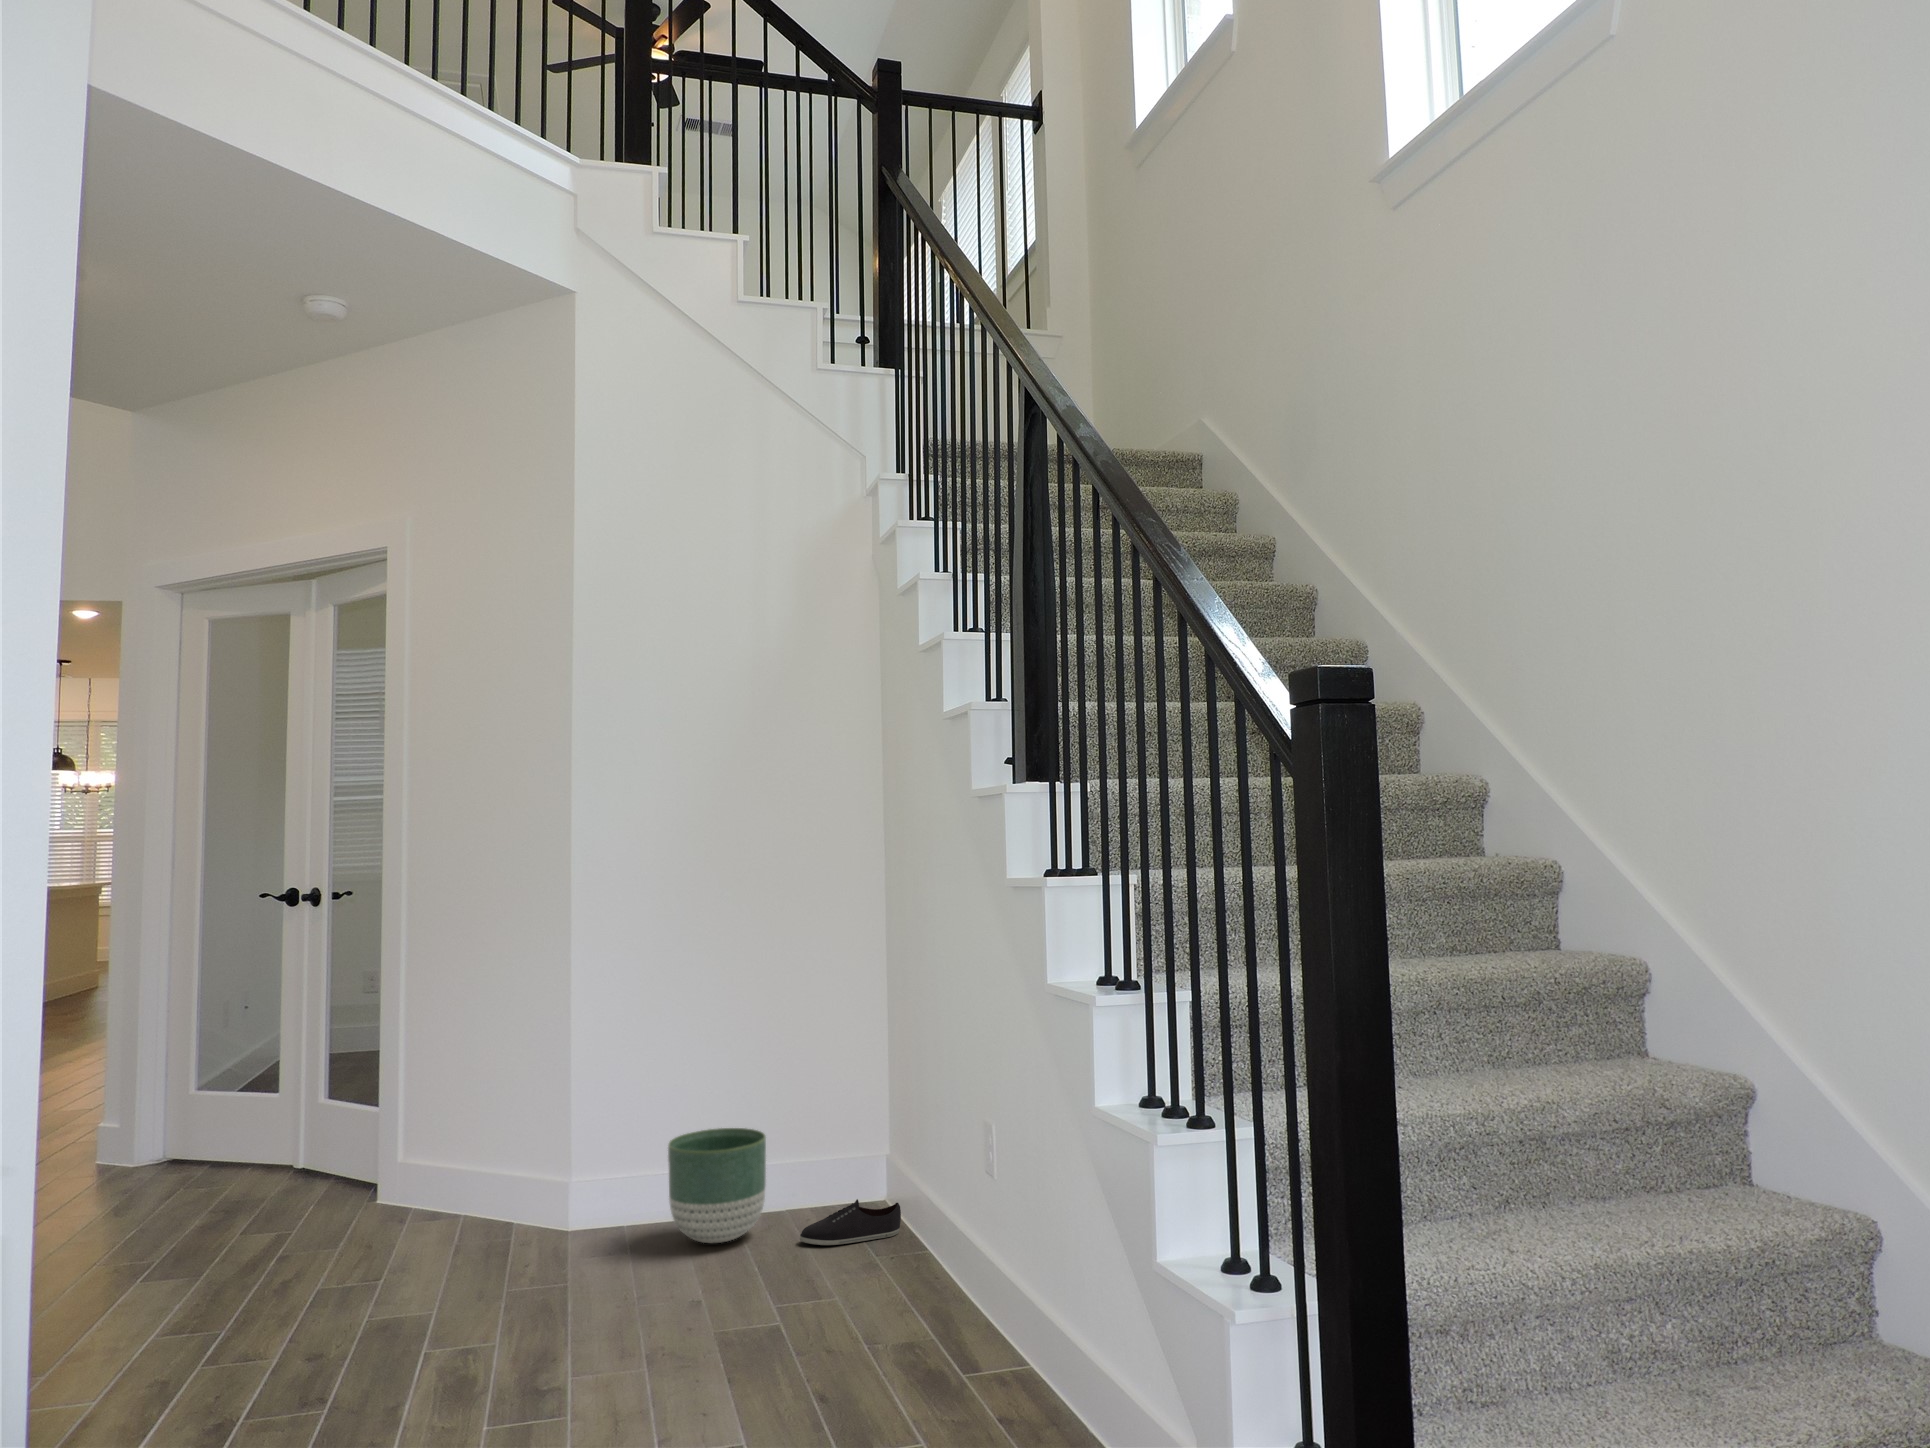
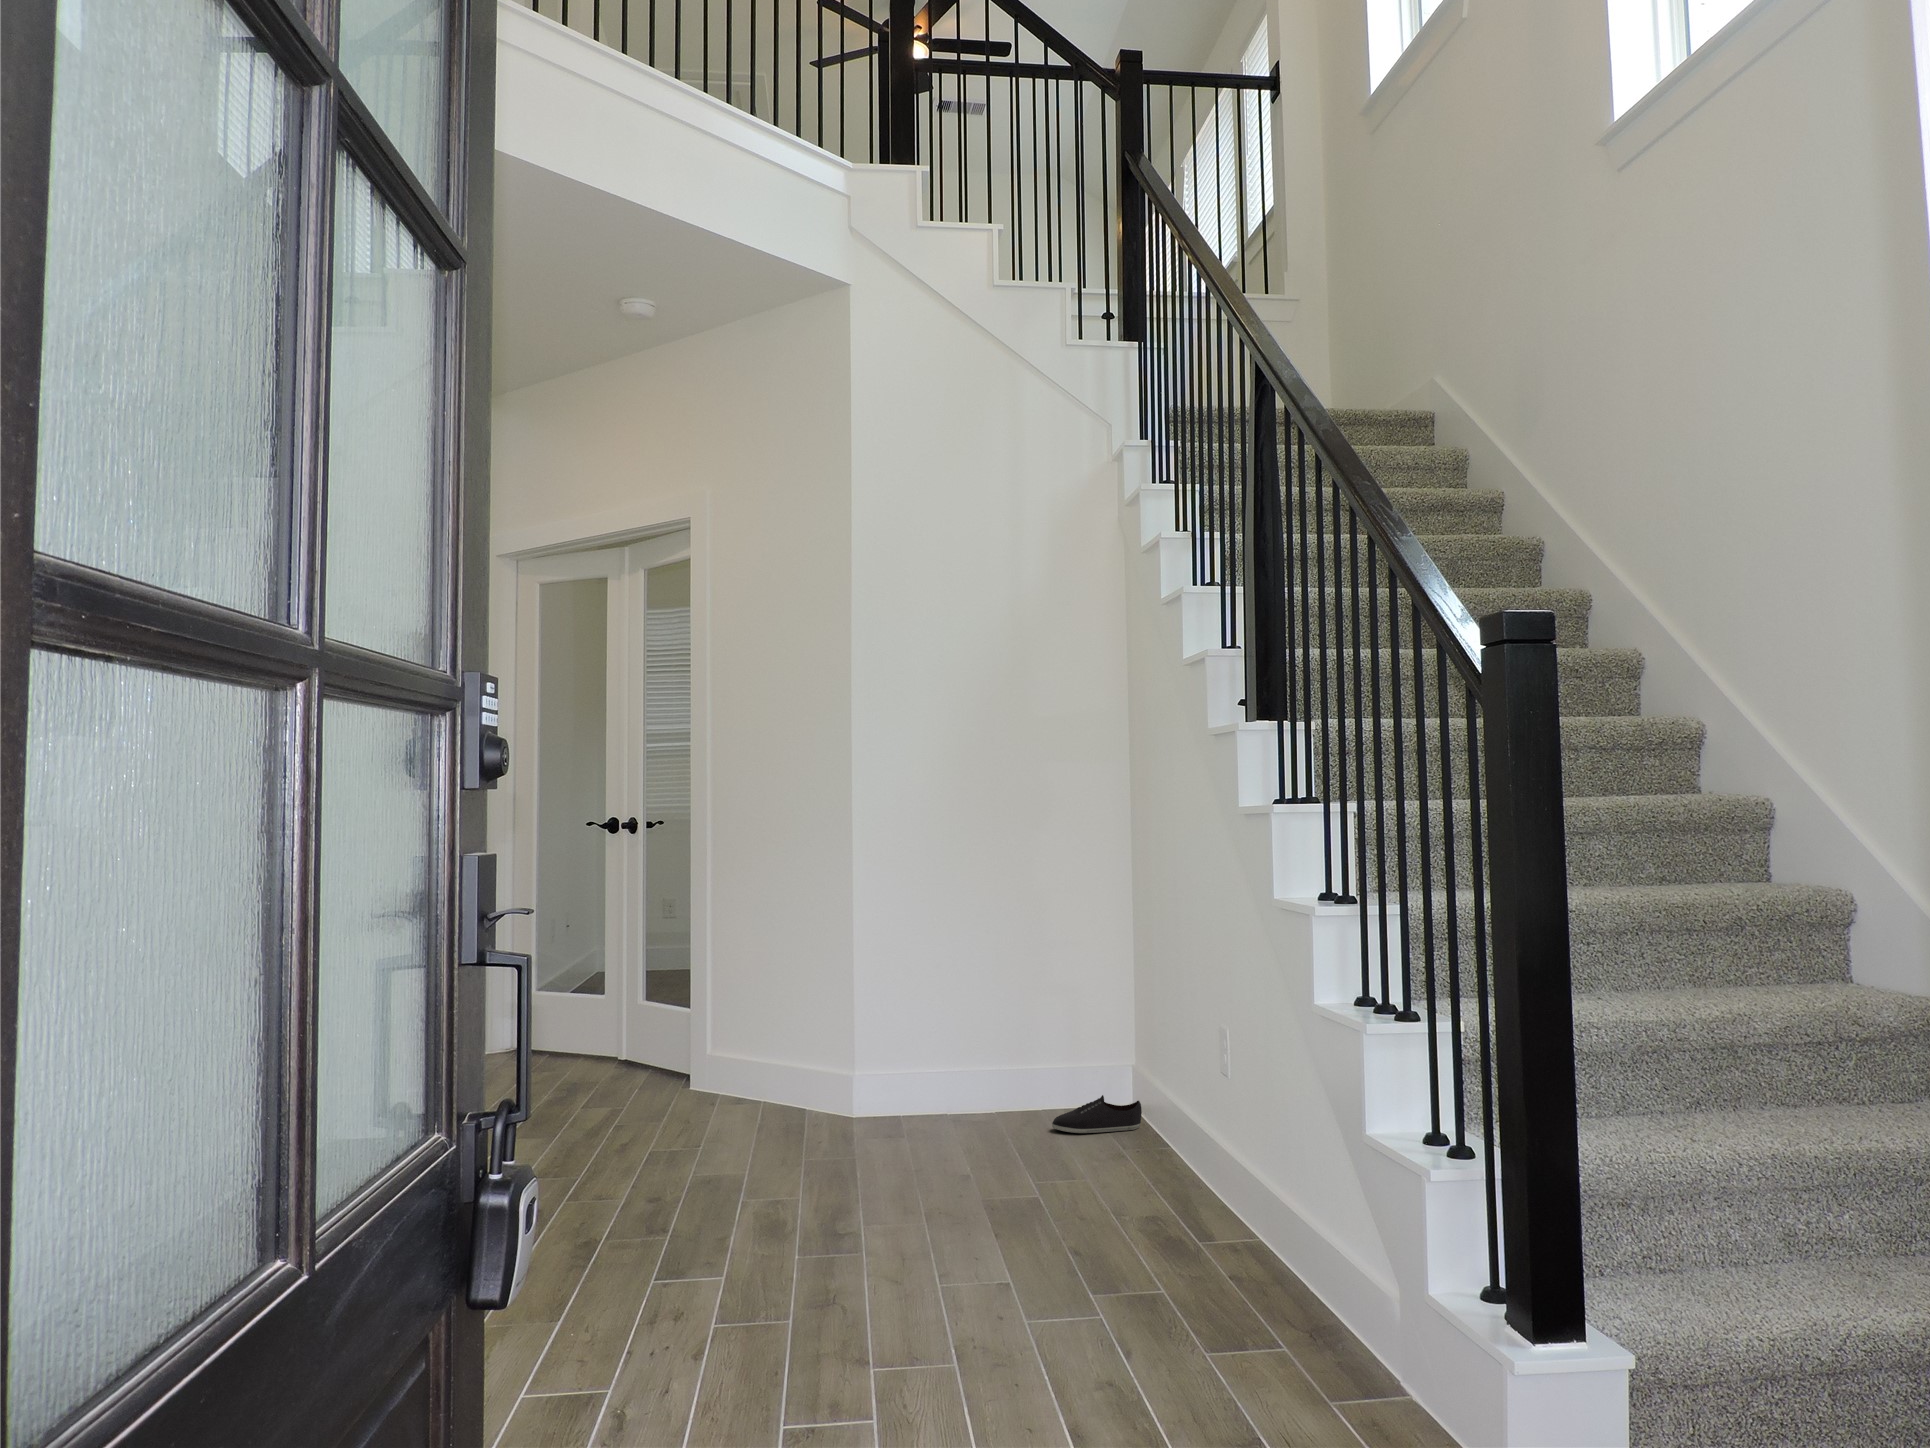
planter: present [668,1128,766,1243] -> none [938,1028,1021,1125]

